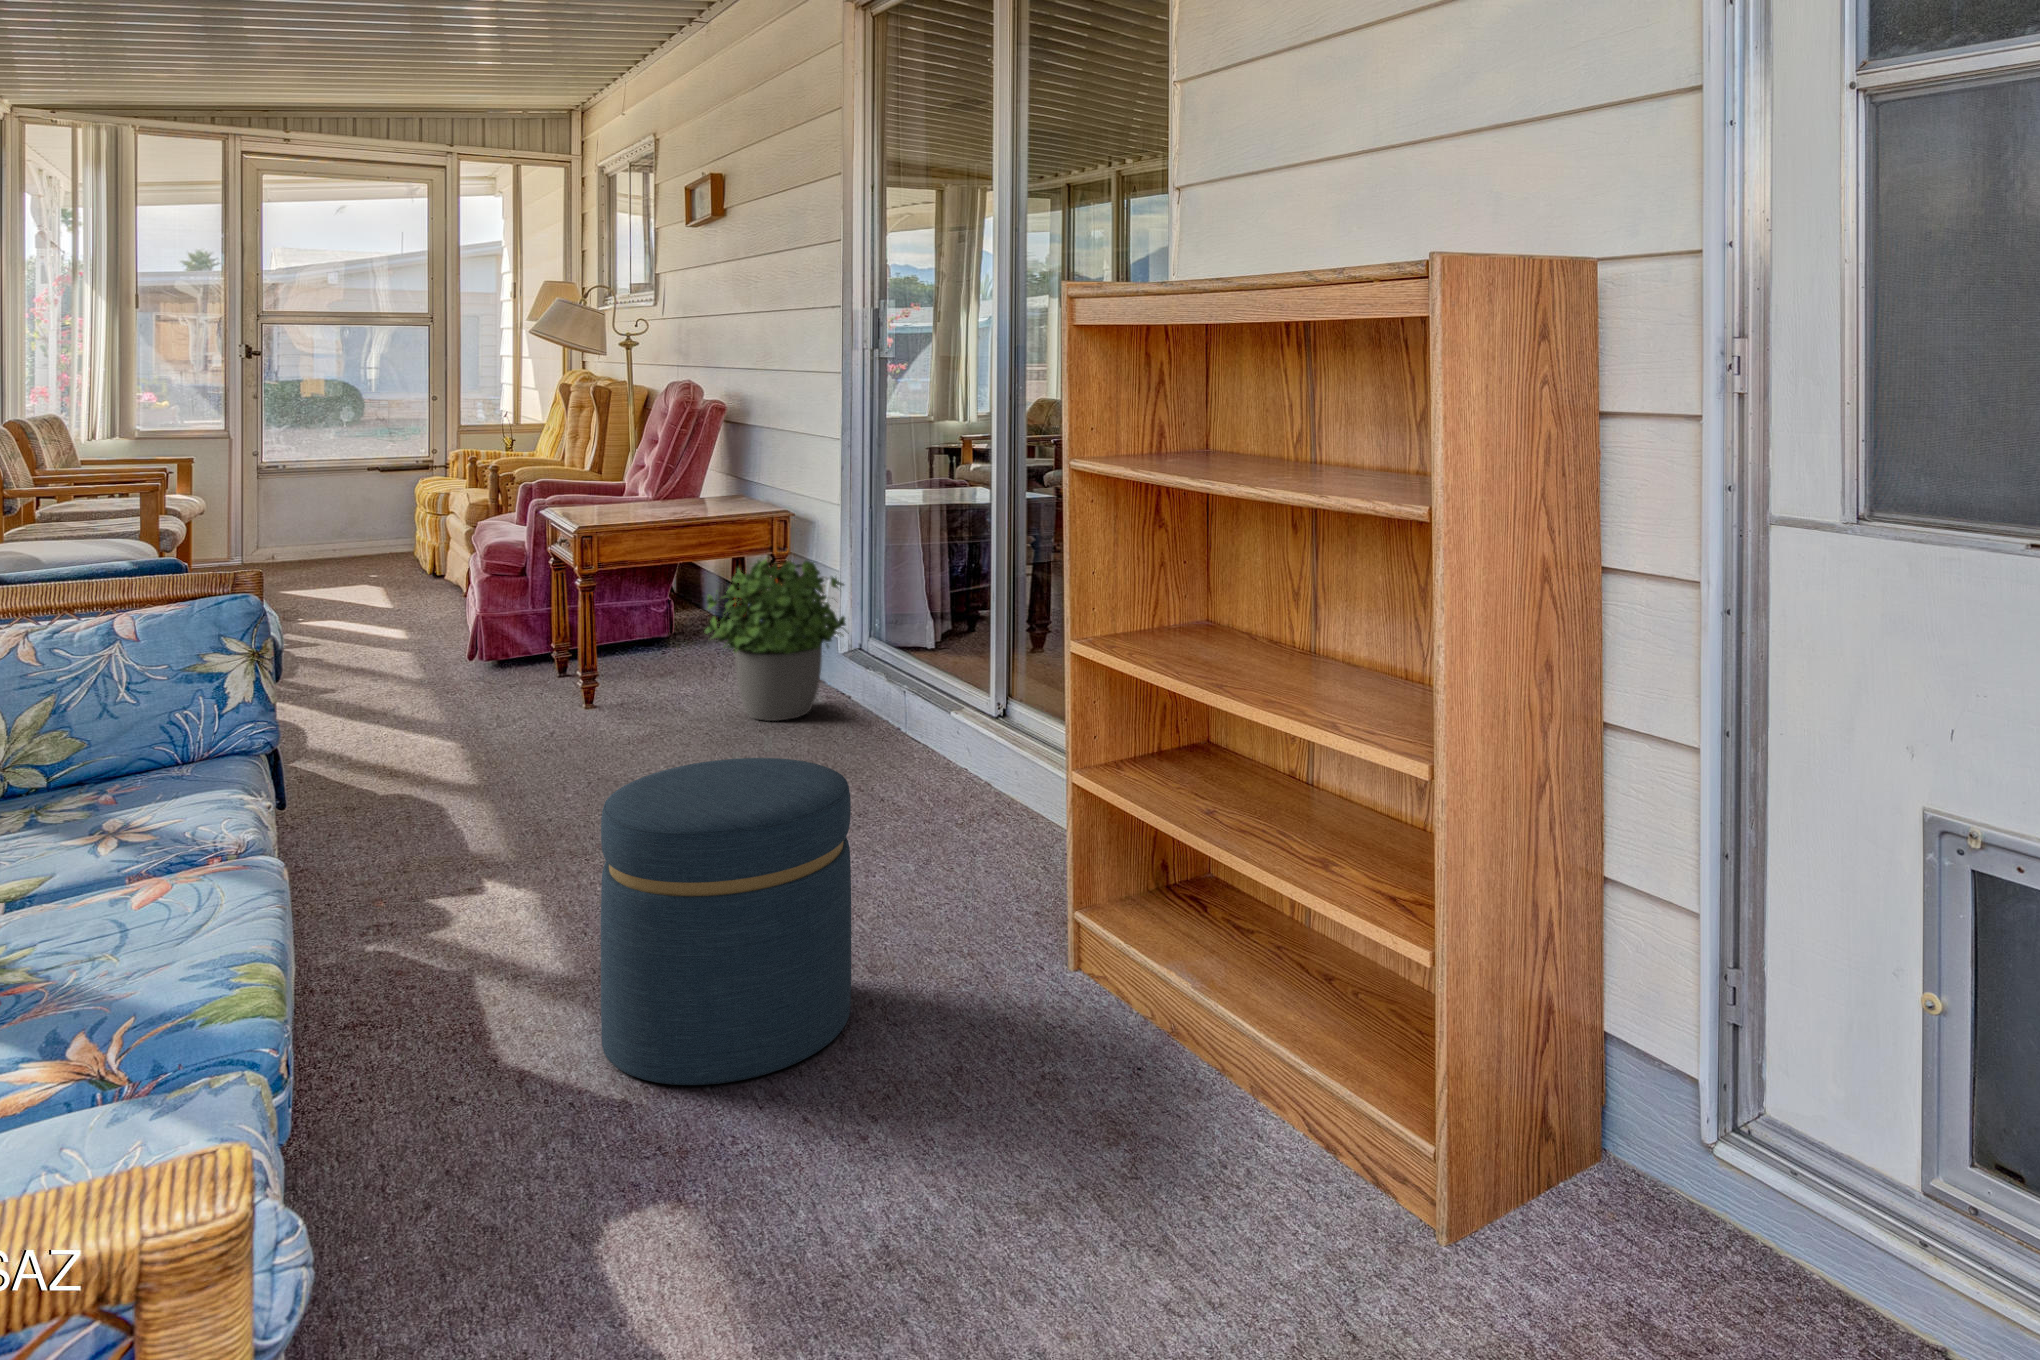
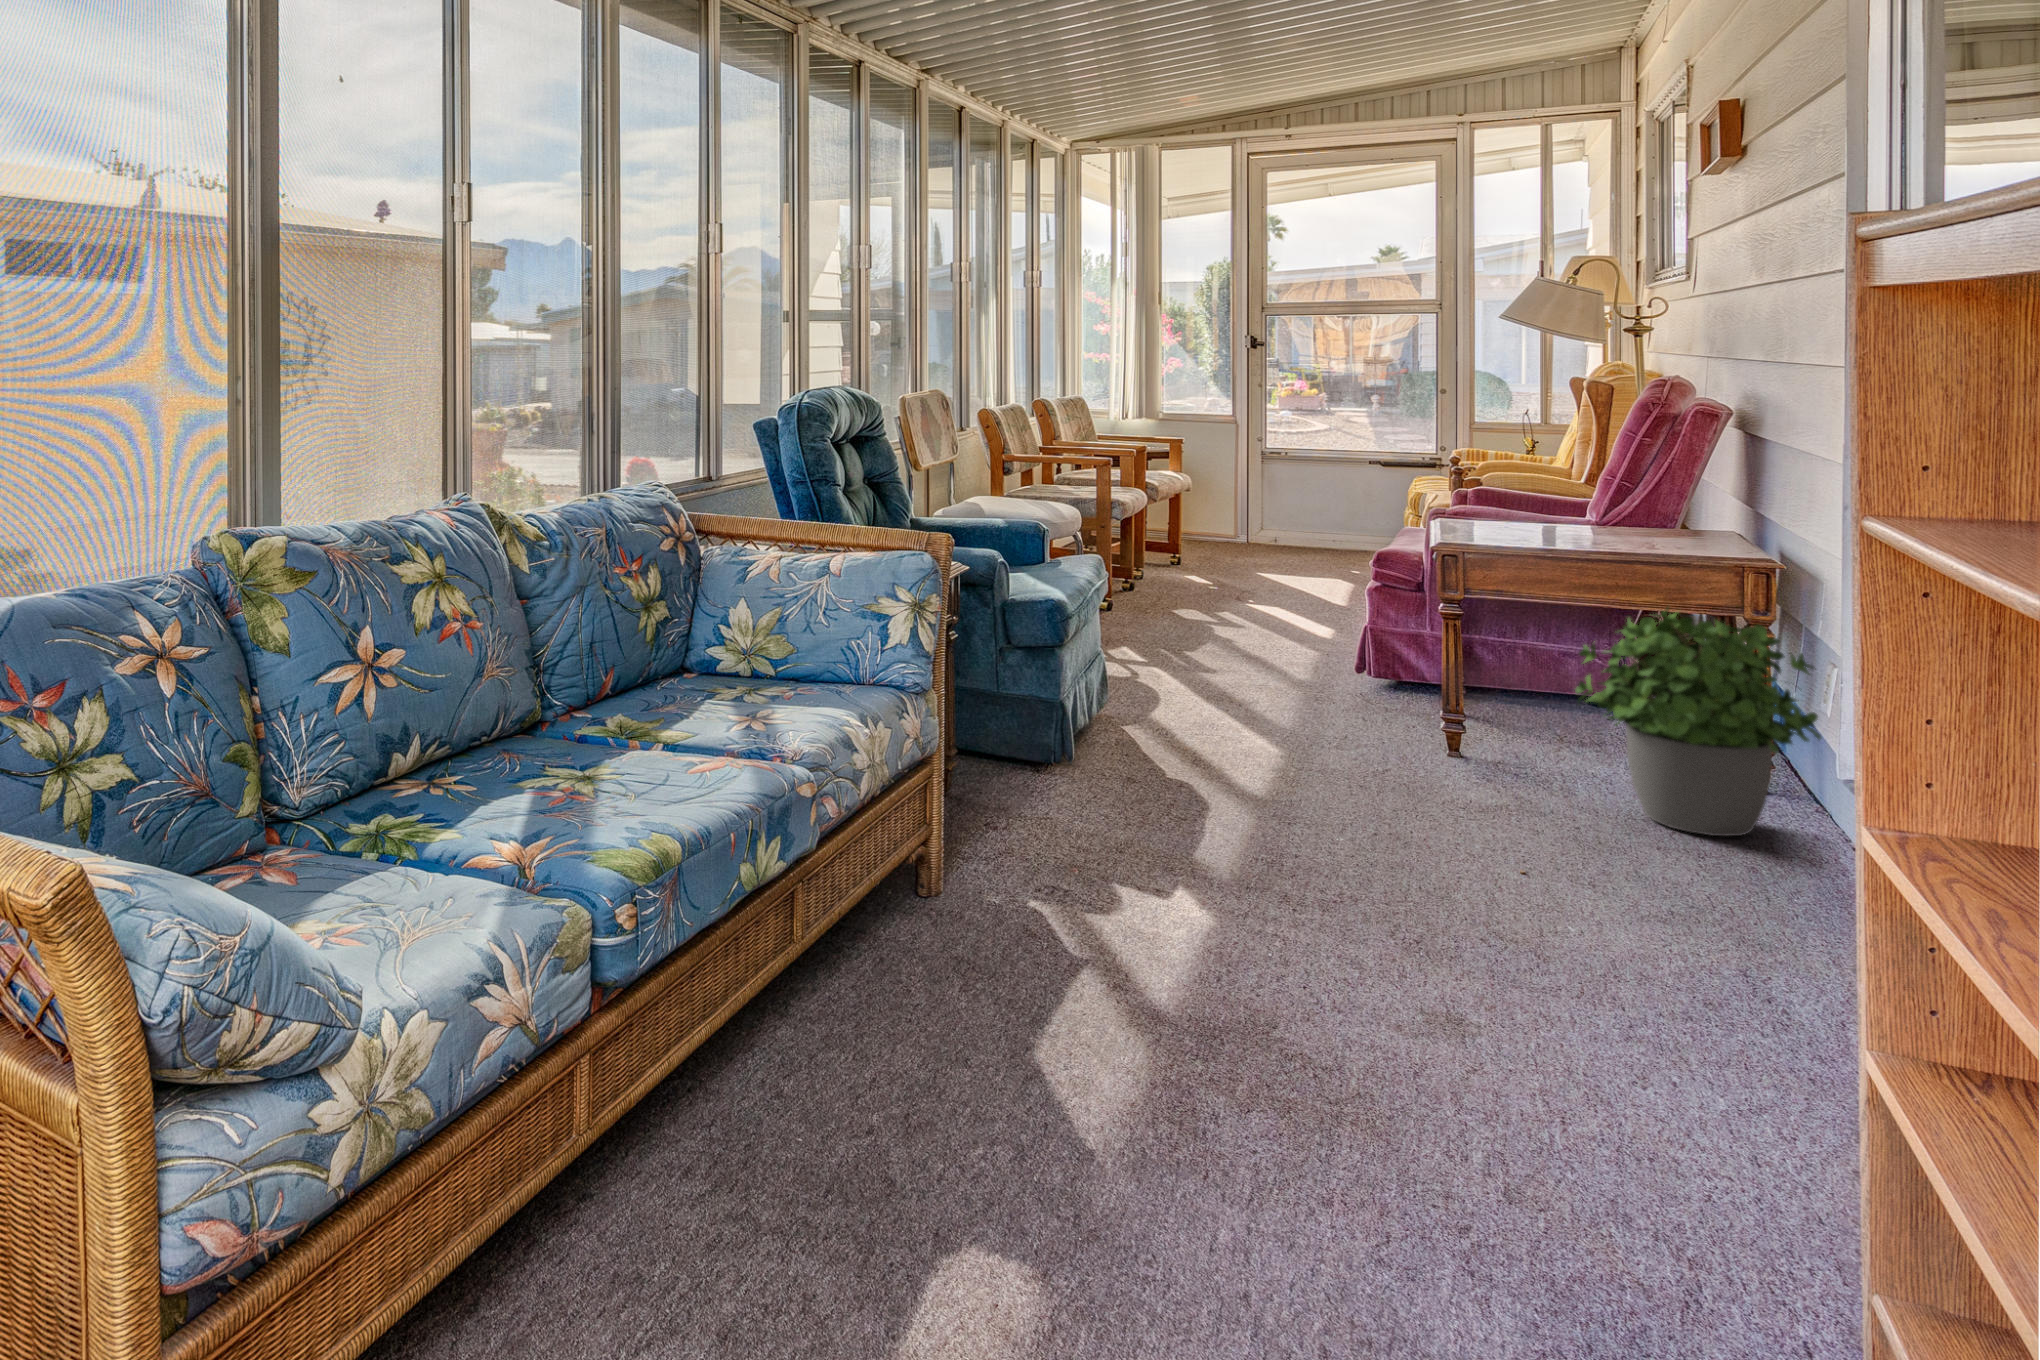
ottoman: present [601,758,851,1085] -> none [1112,815,1434,1225]

